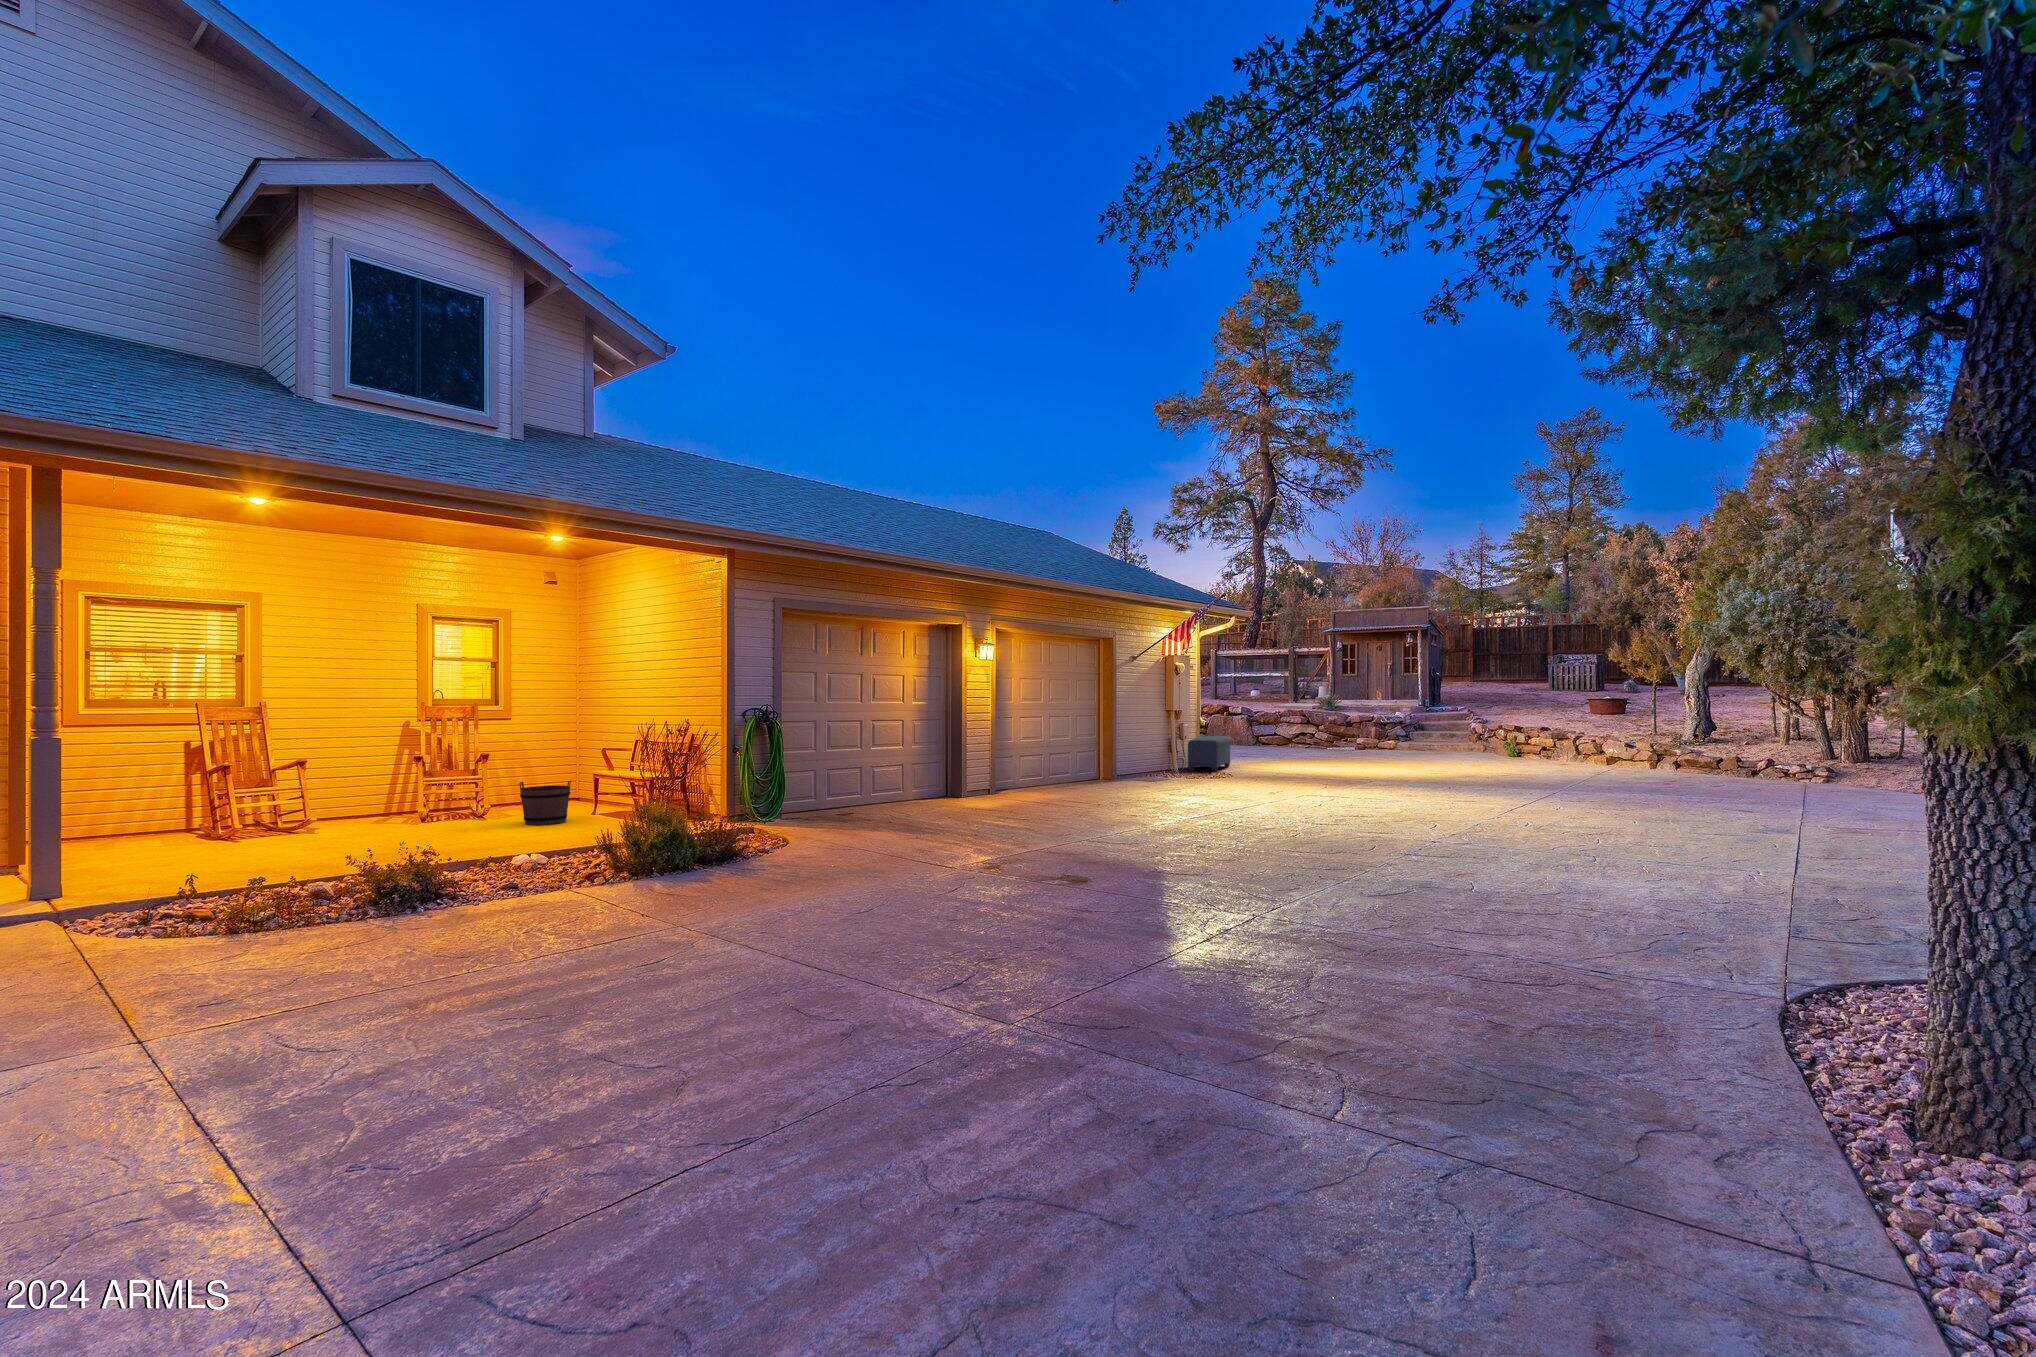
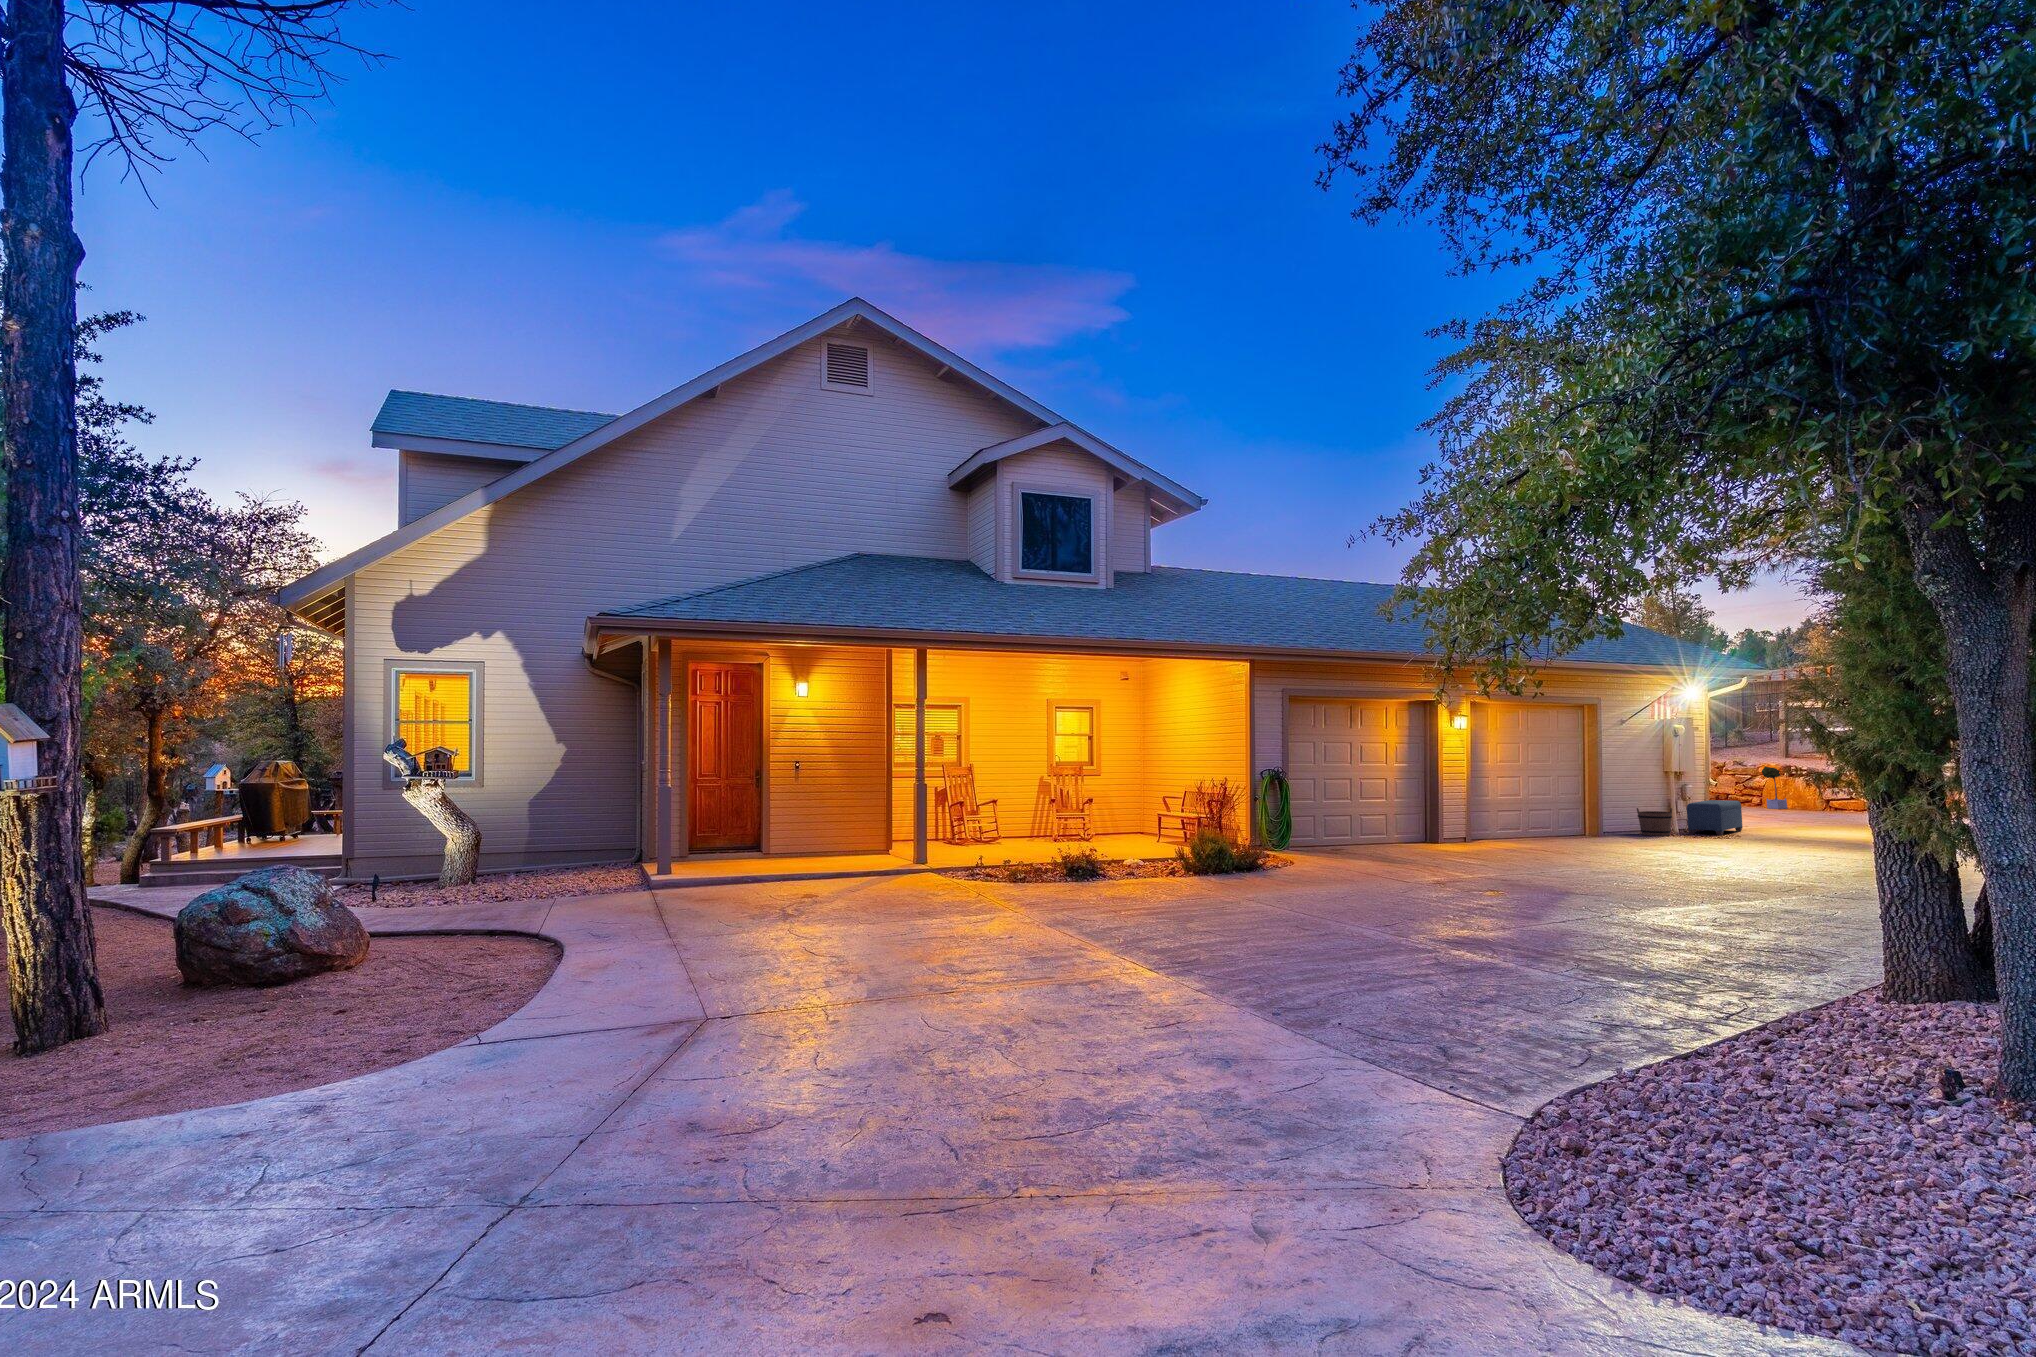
potted tree: none [1228,702,1246,742] -> present [1762,766,1787,809]
bucket: present [519,781,571,825] -> present [1637,808,1672,836]

